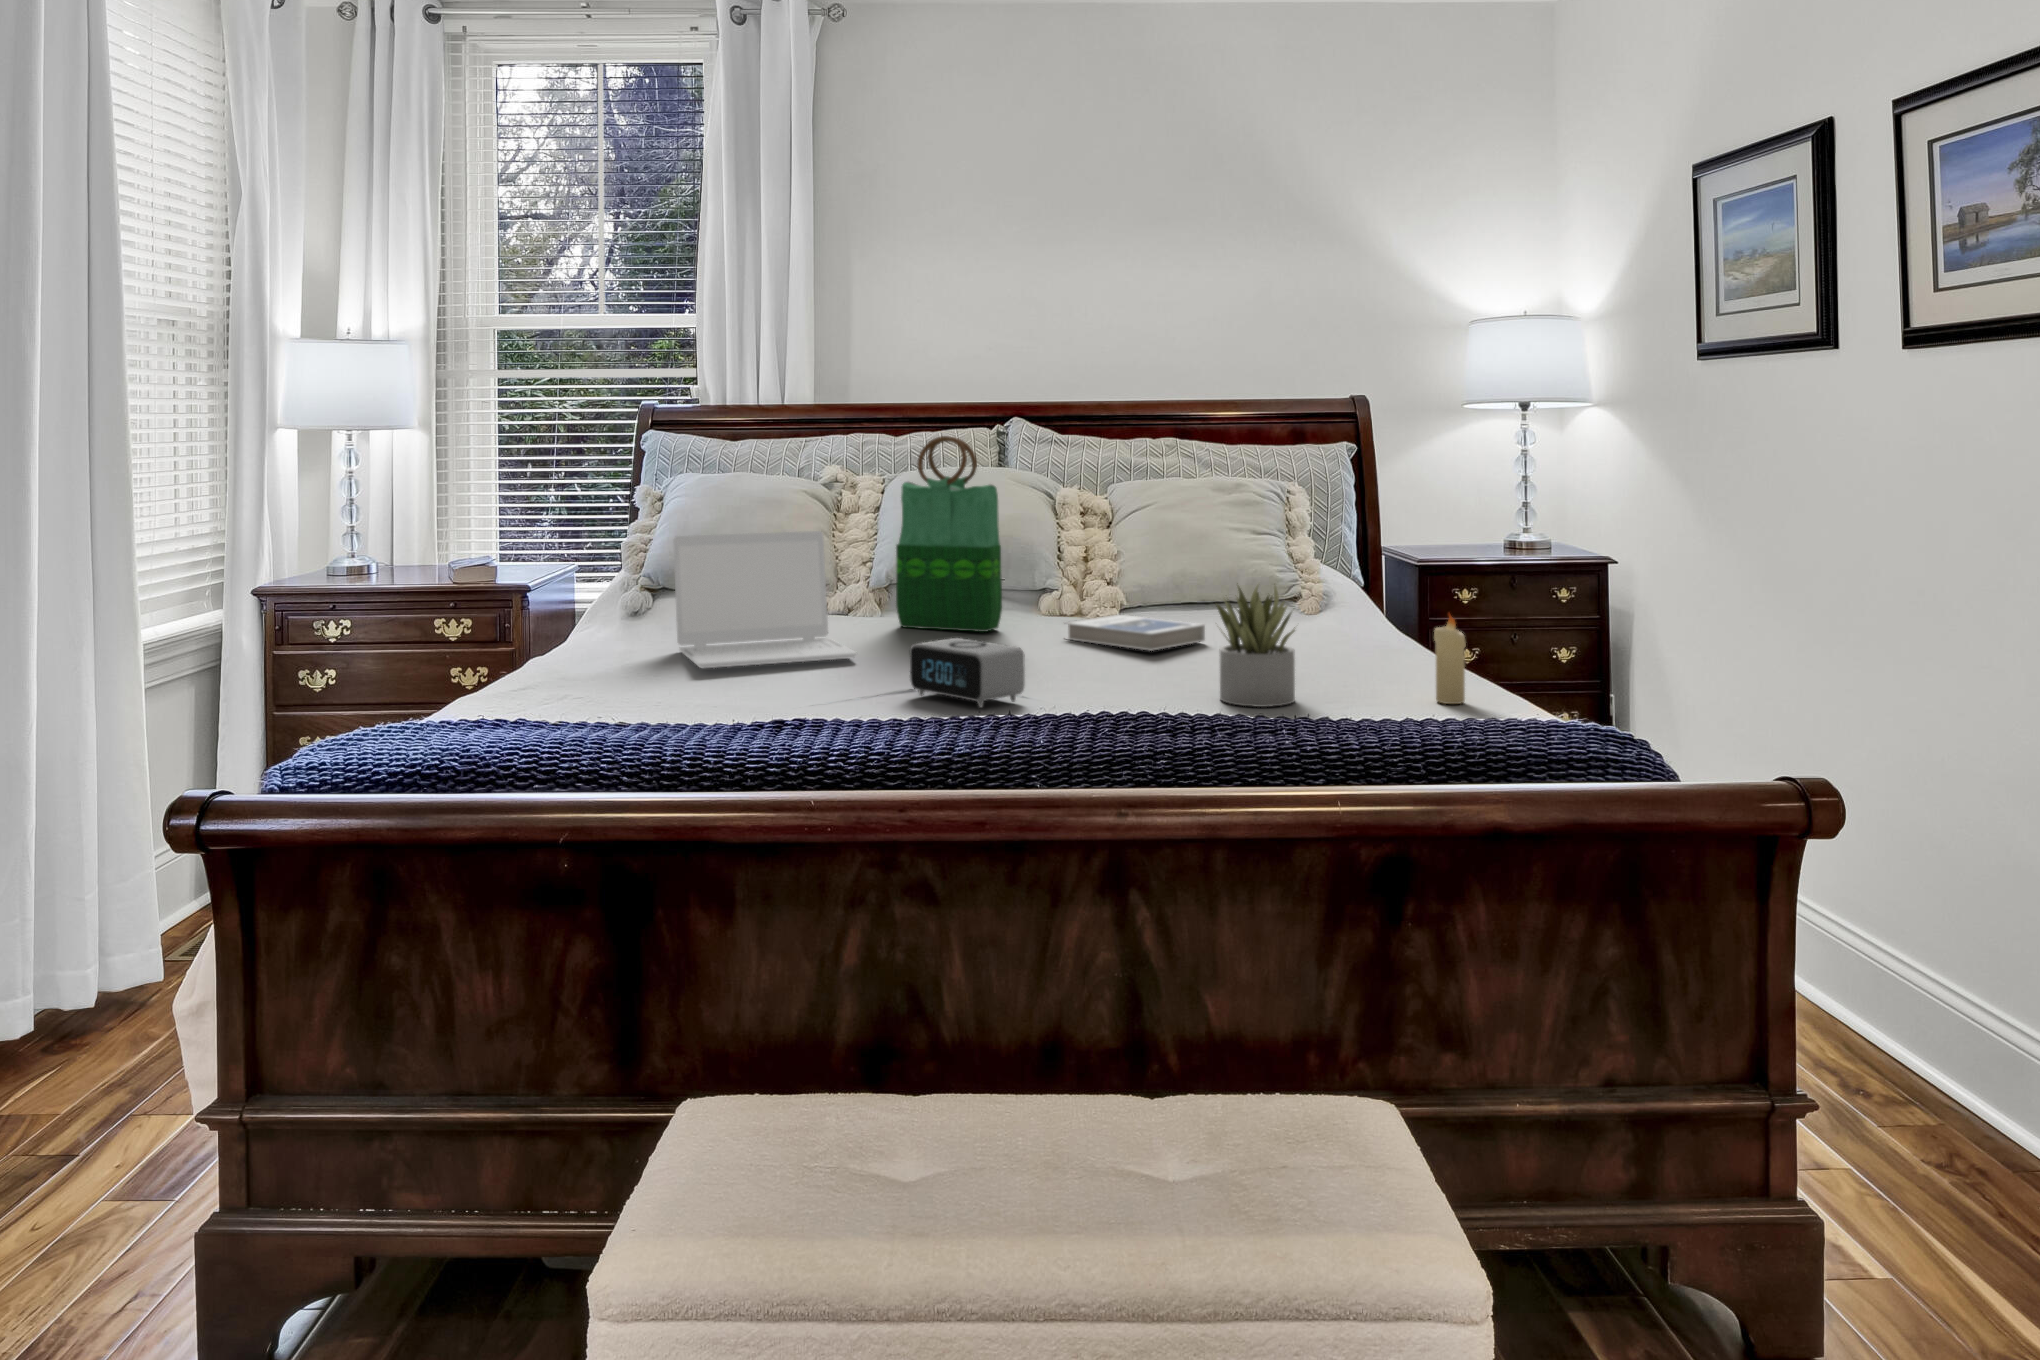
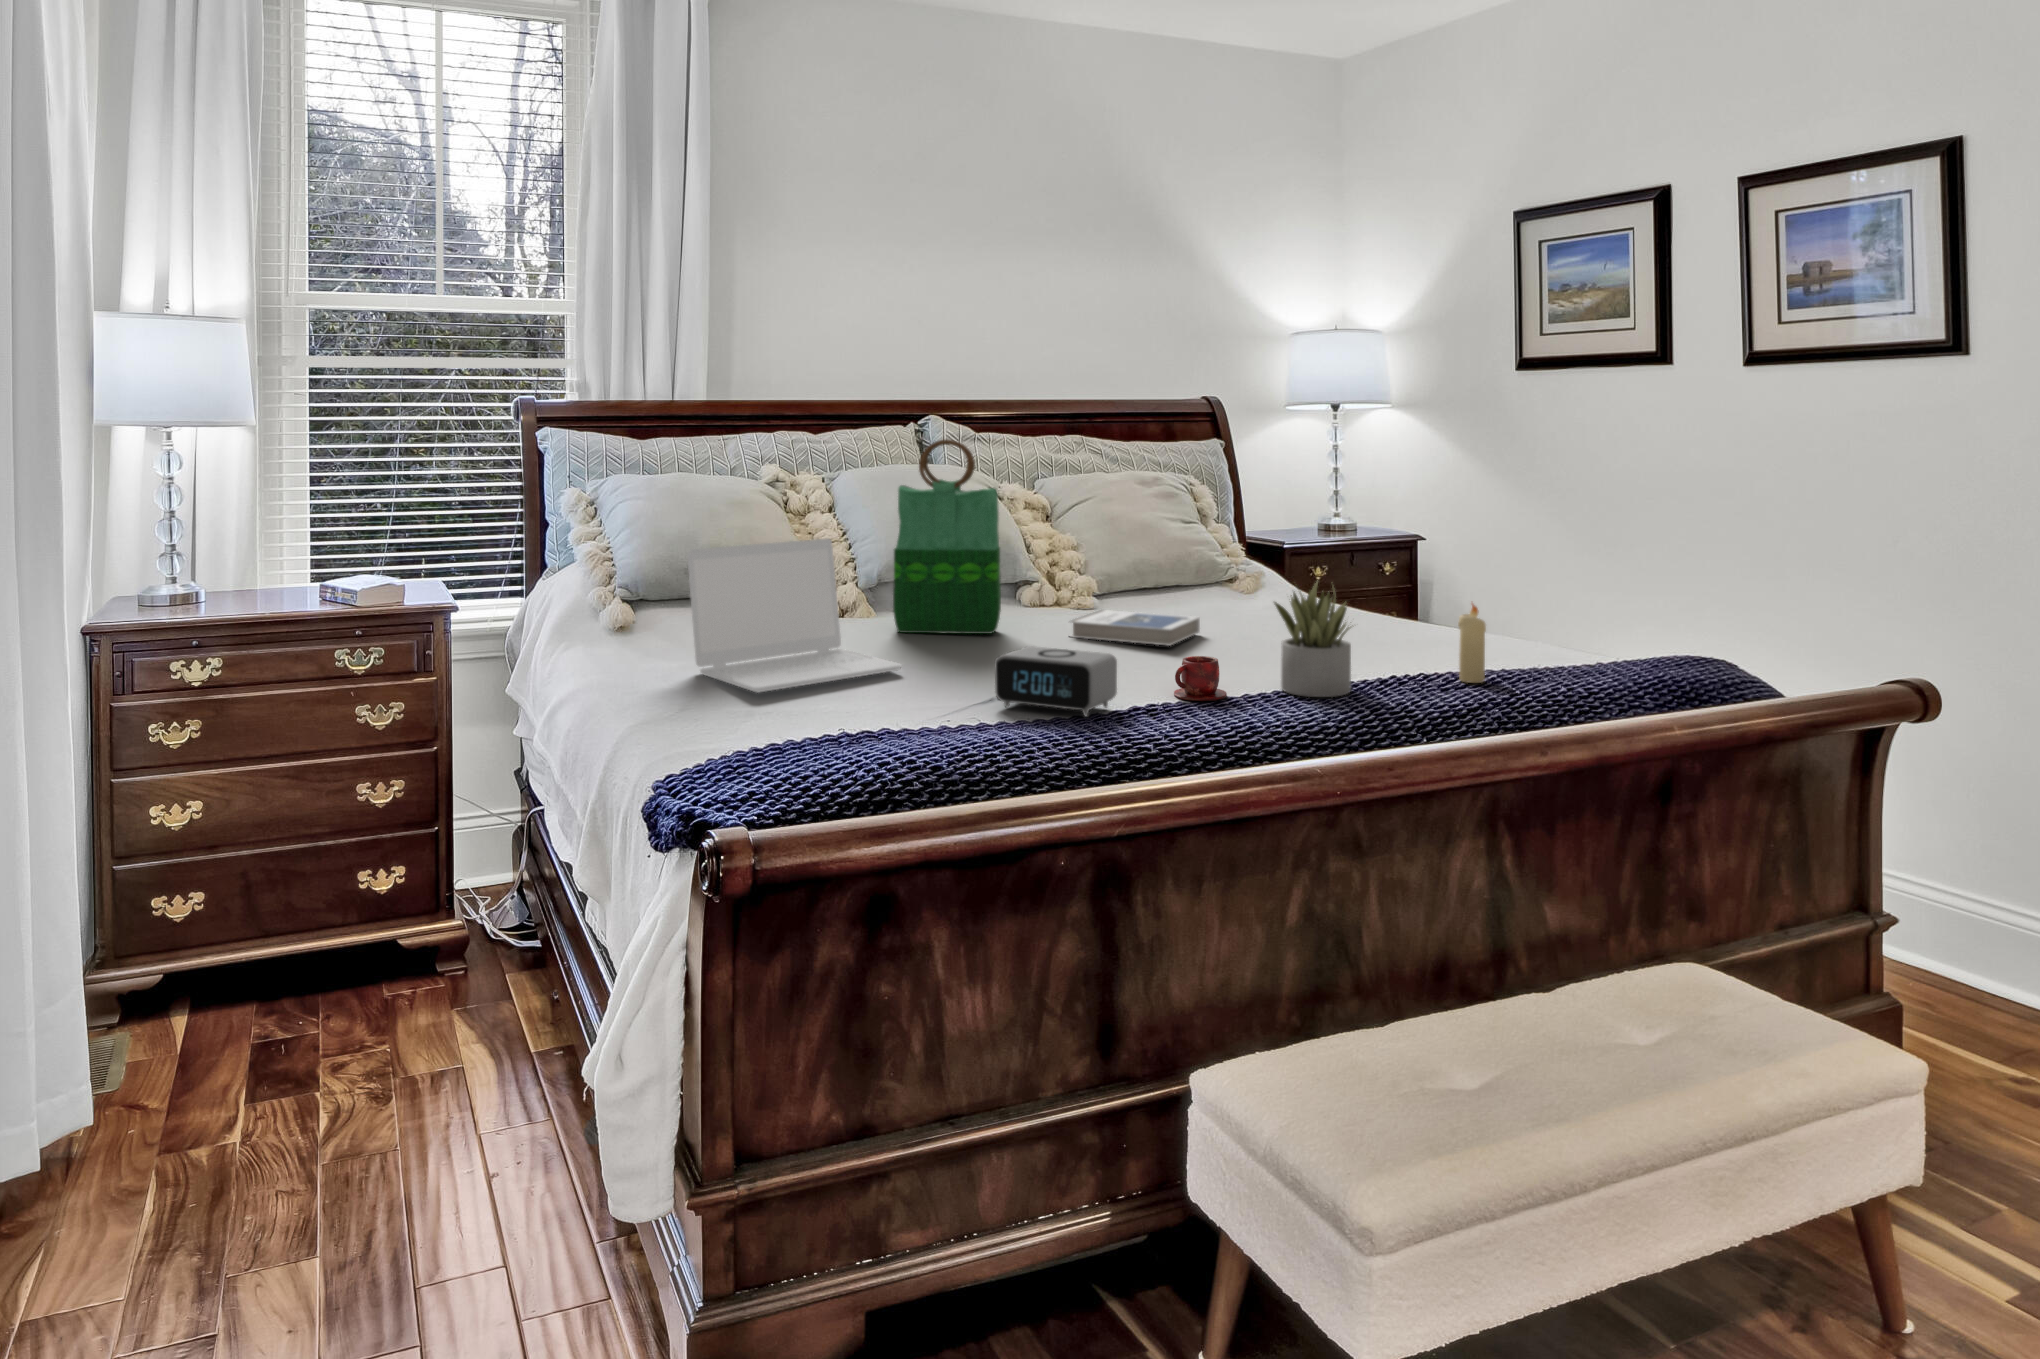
teacup: none [1096,657,1154,702] -> present [1174,656,1227,701]

